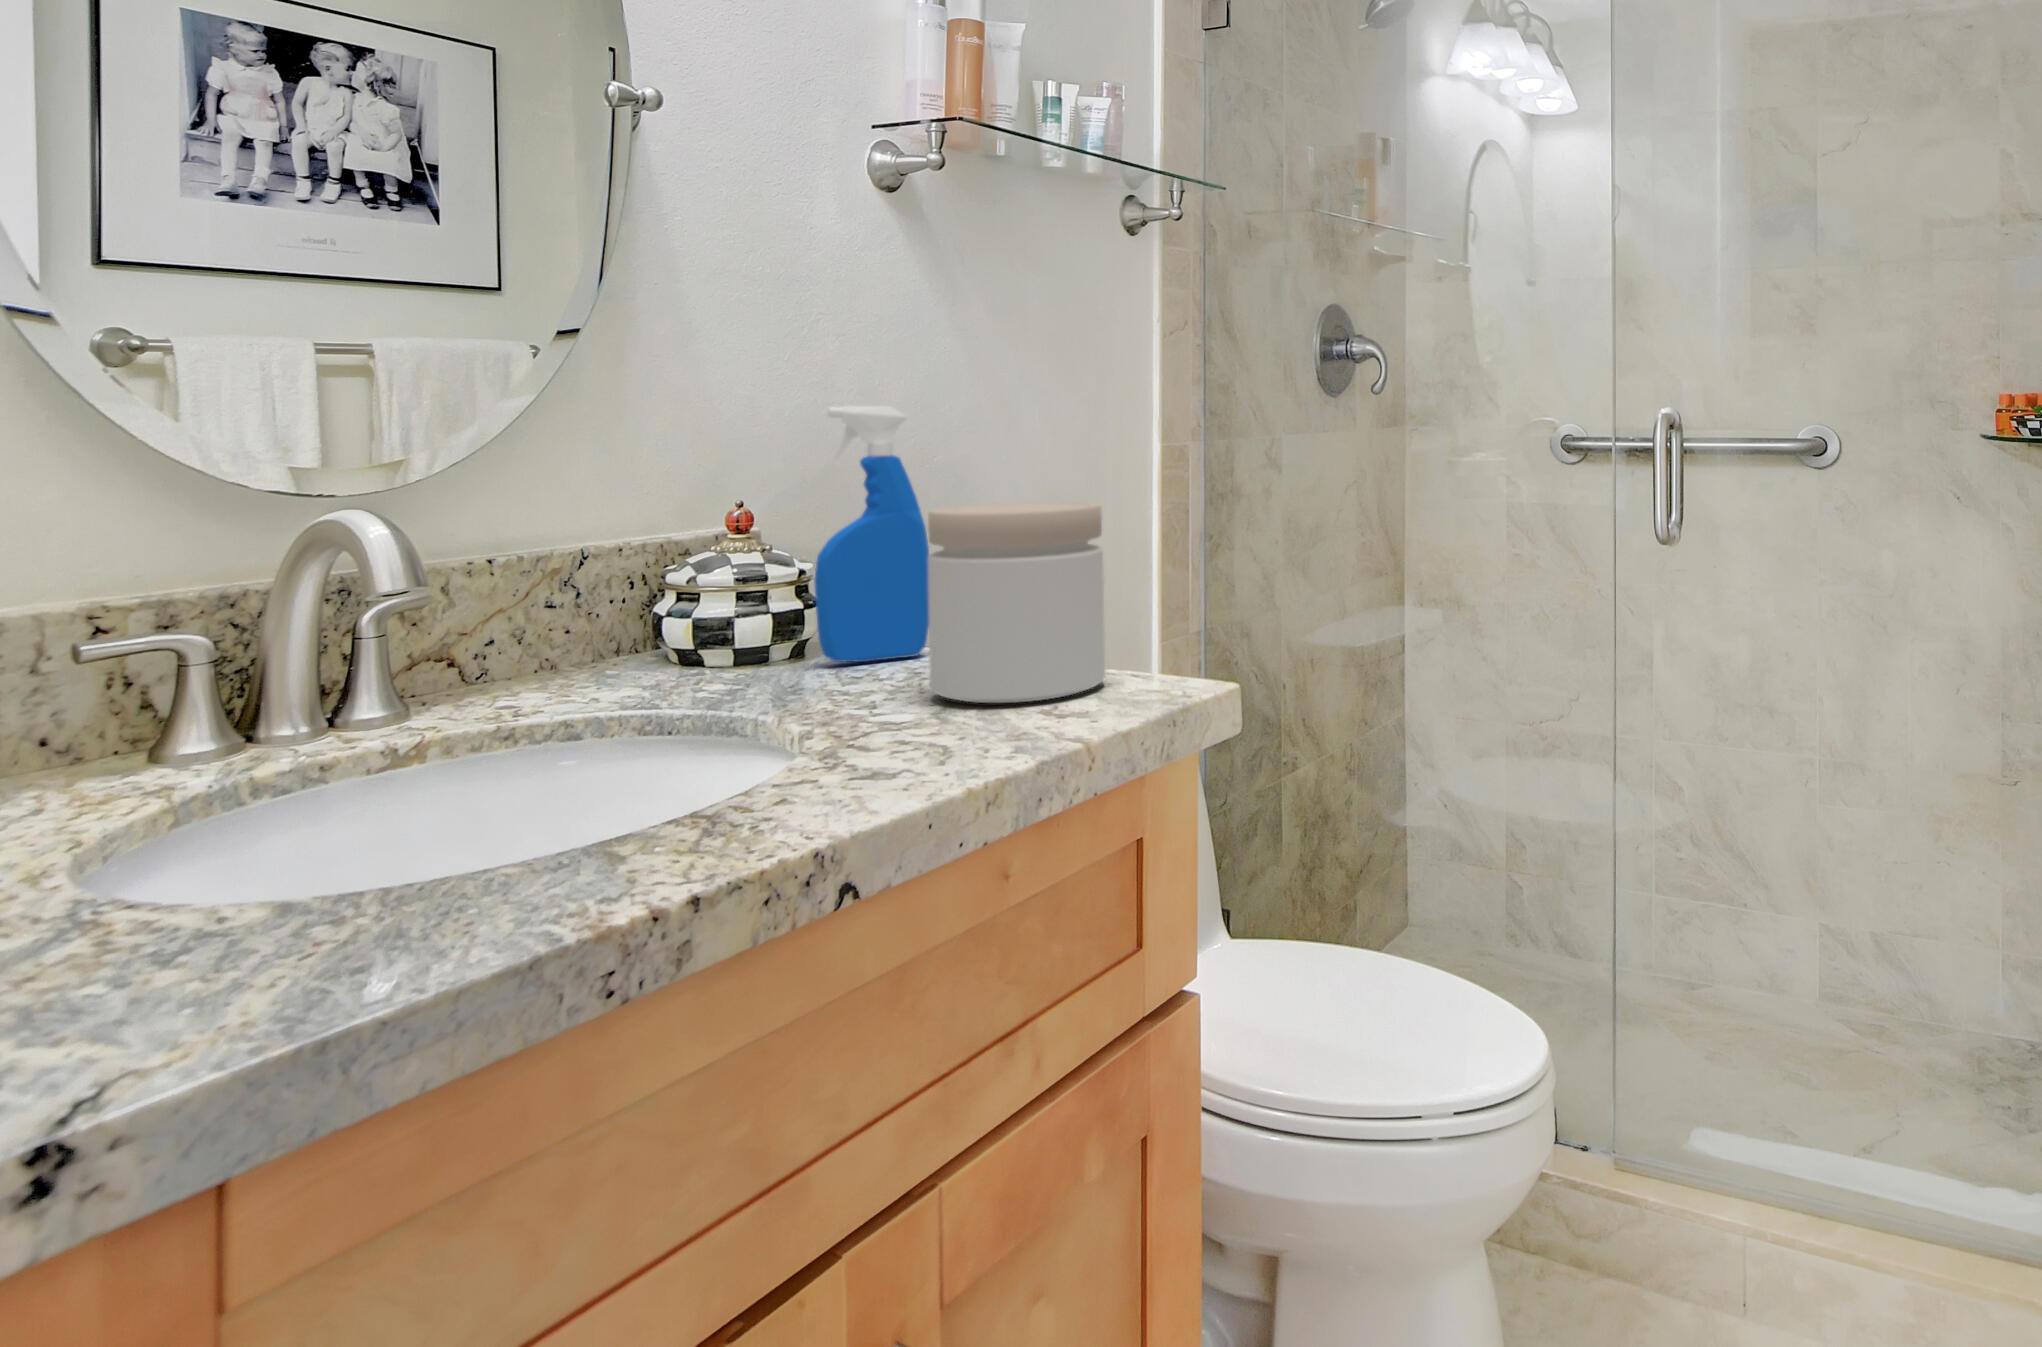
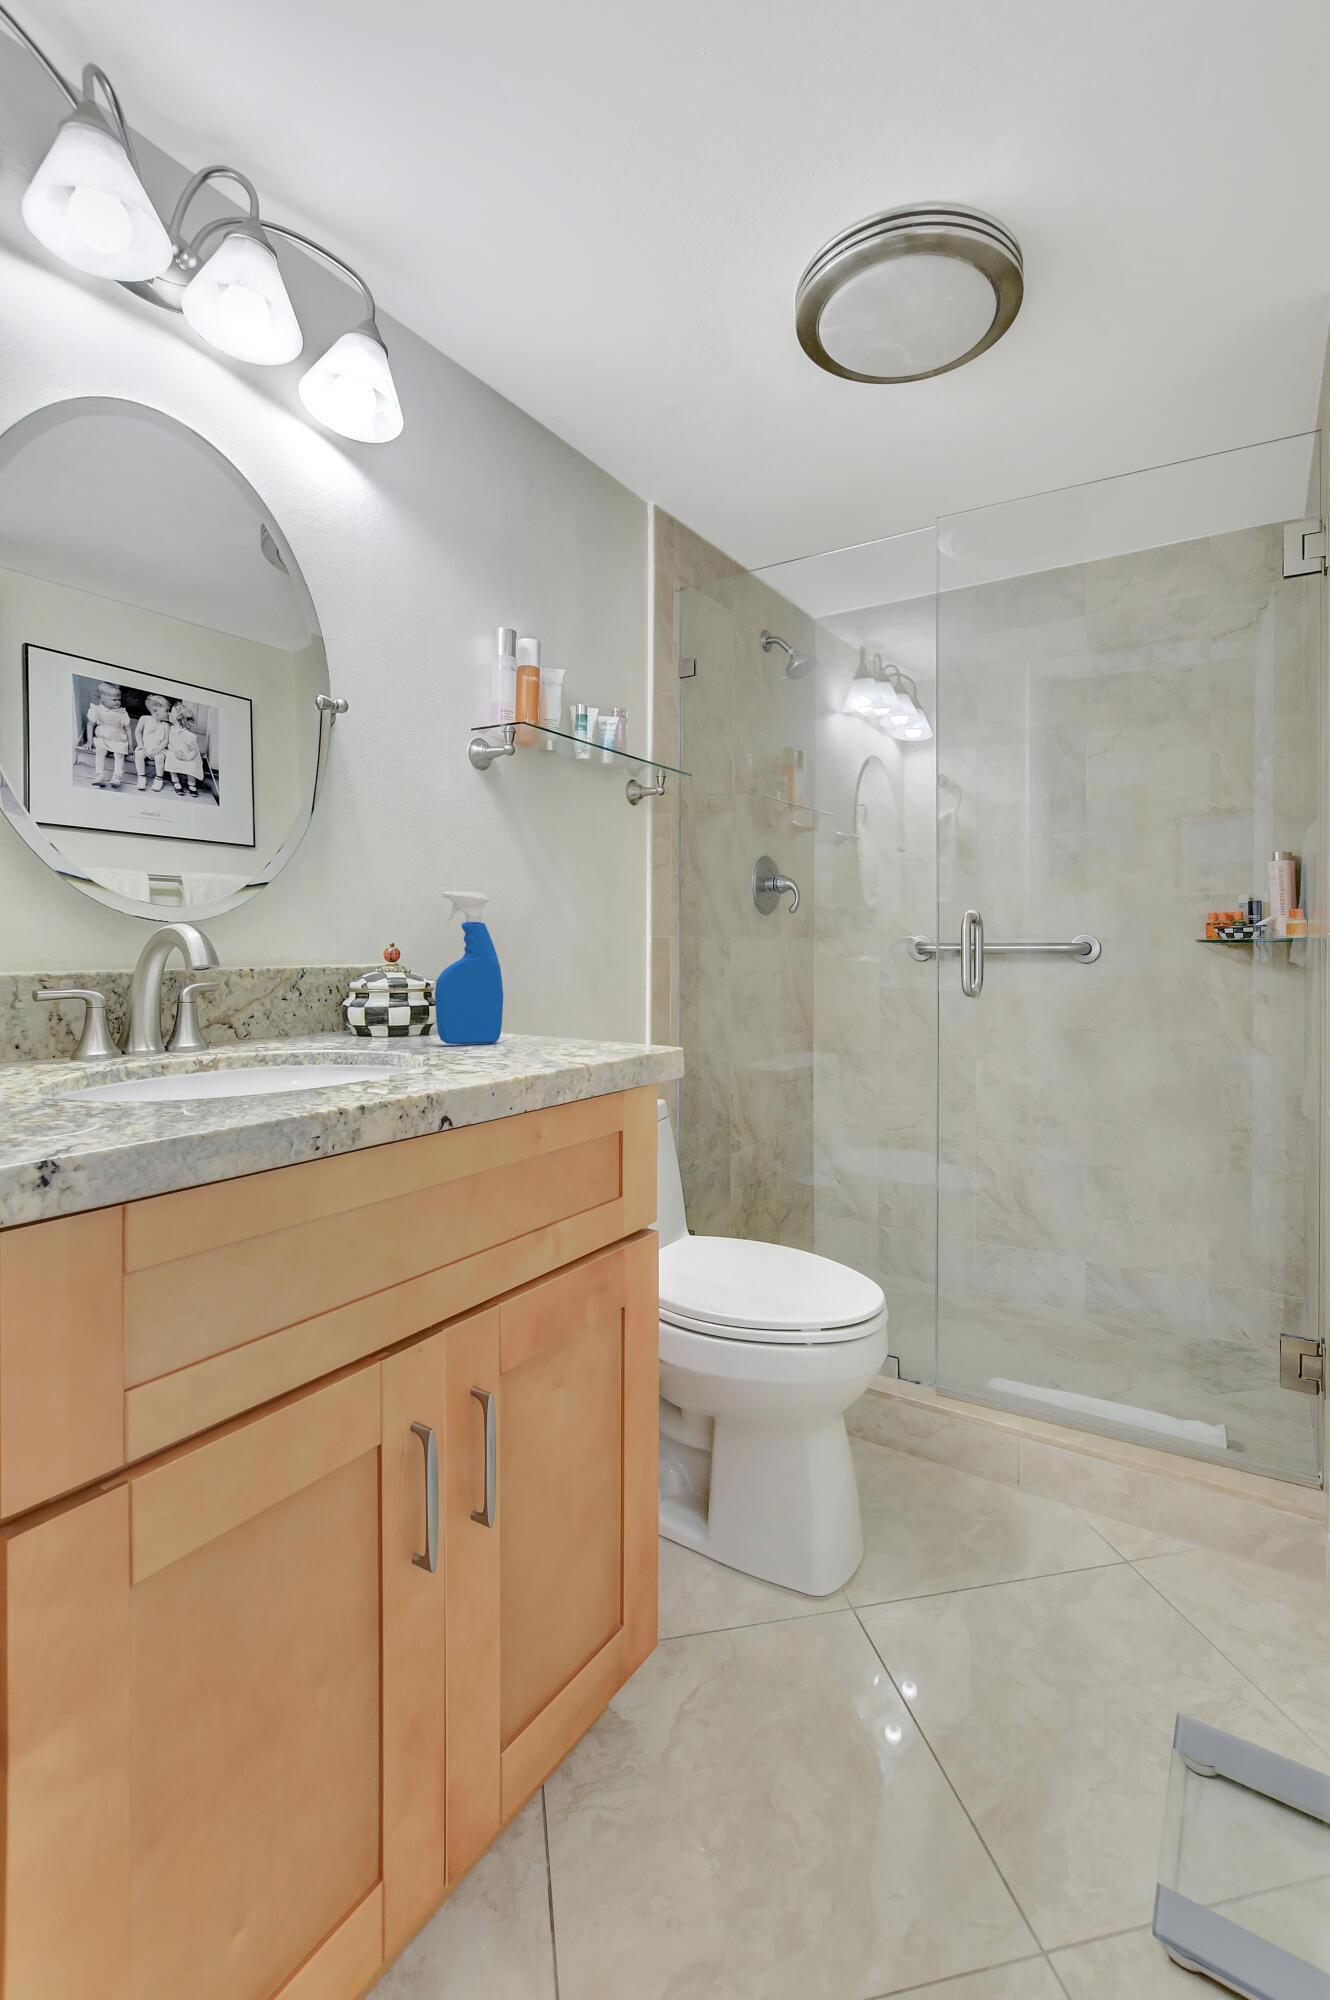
jar: present [928,502,1105,703] -> none [499,943,603,1056]

